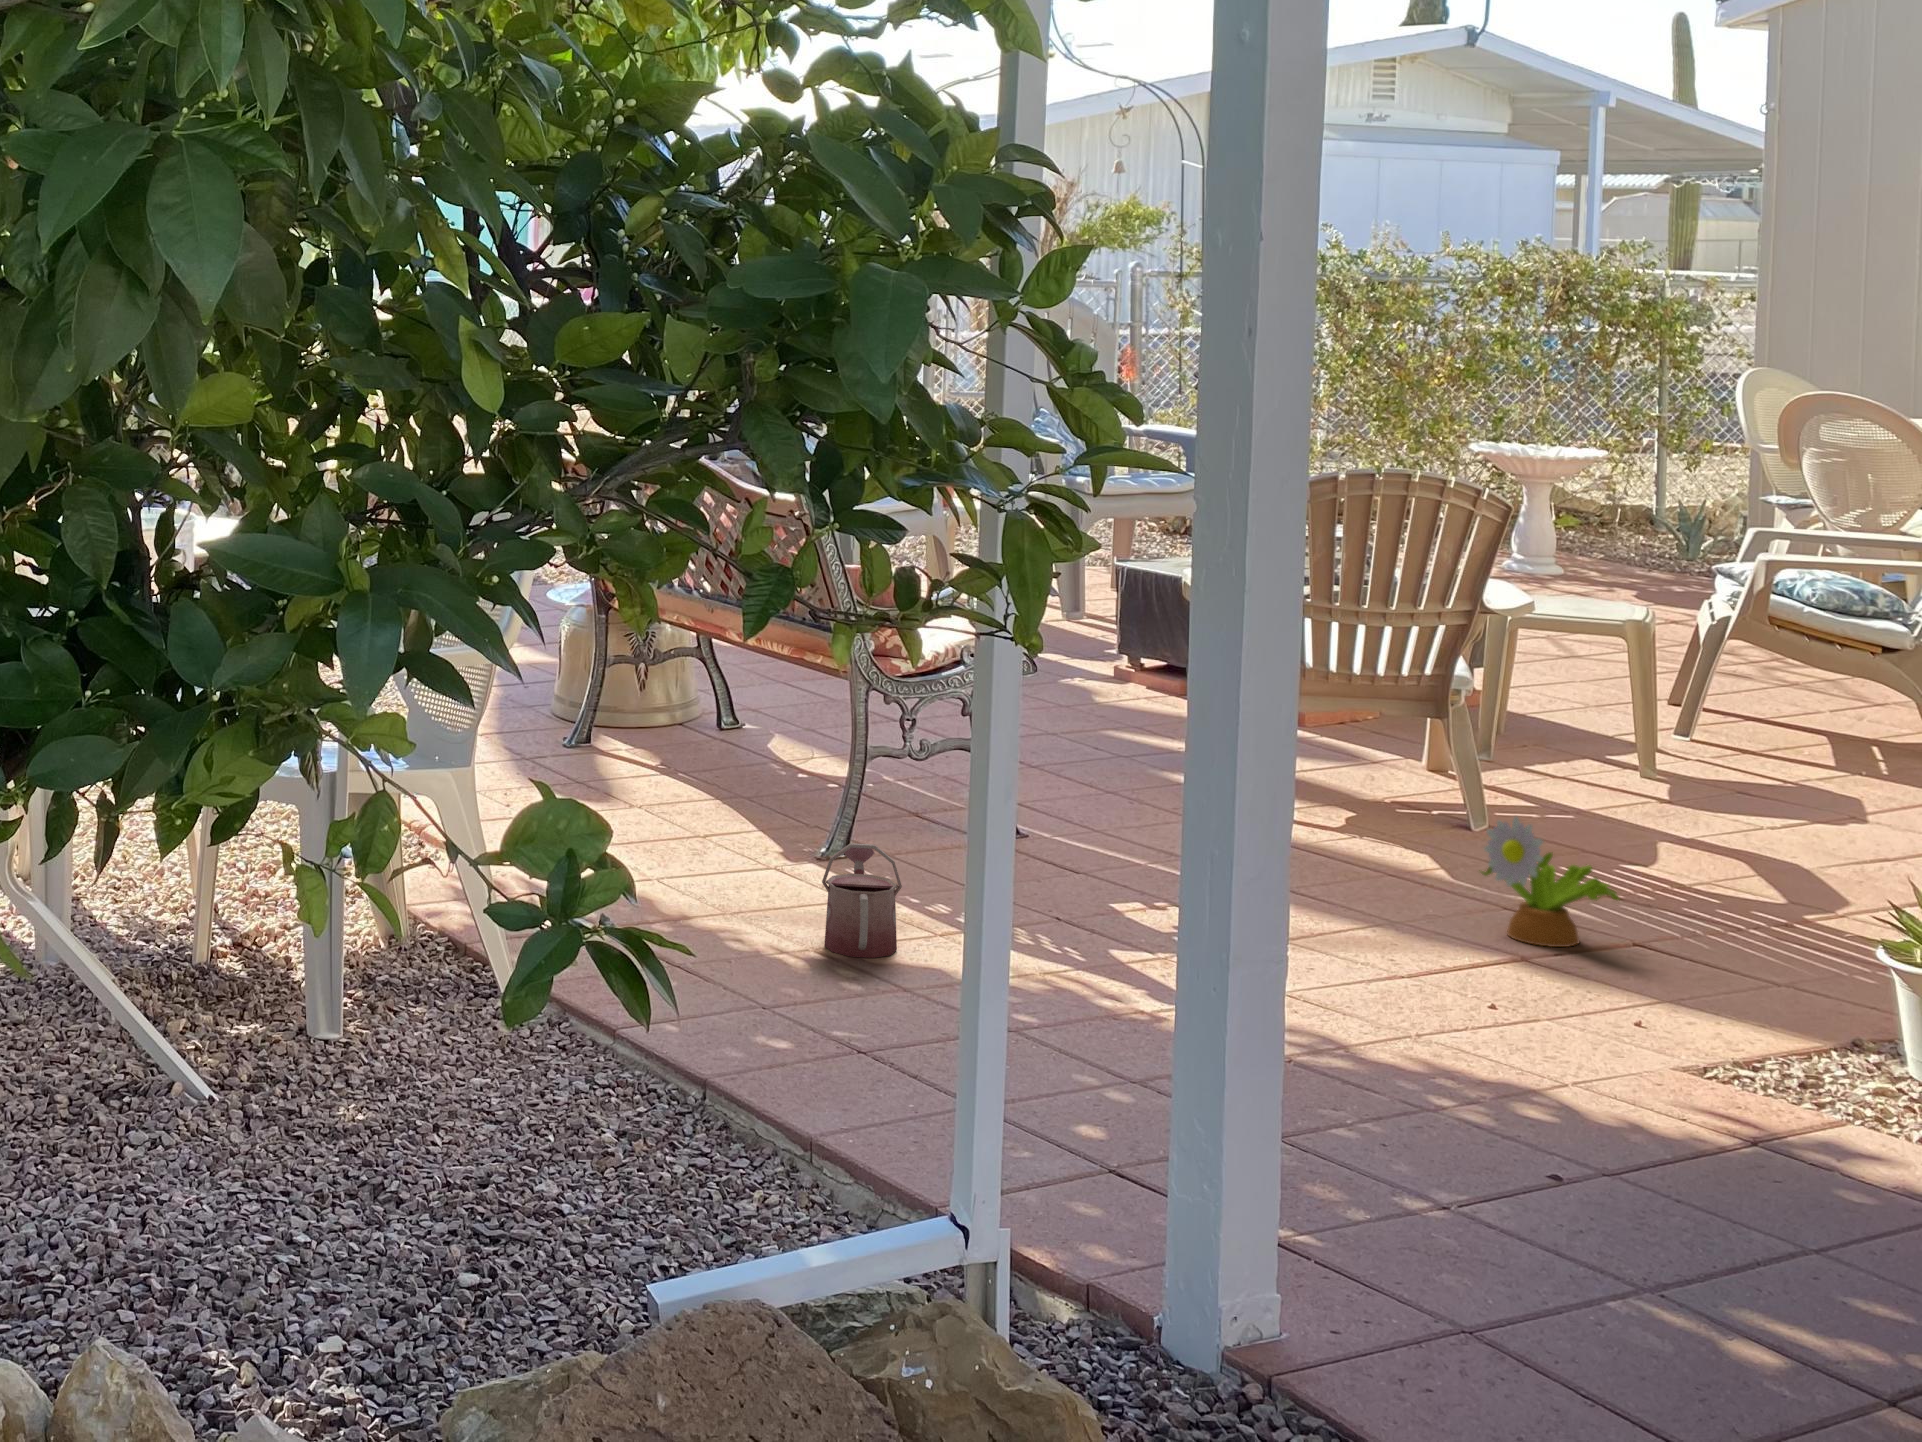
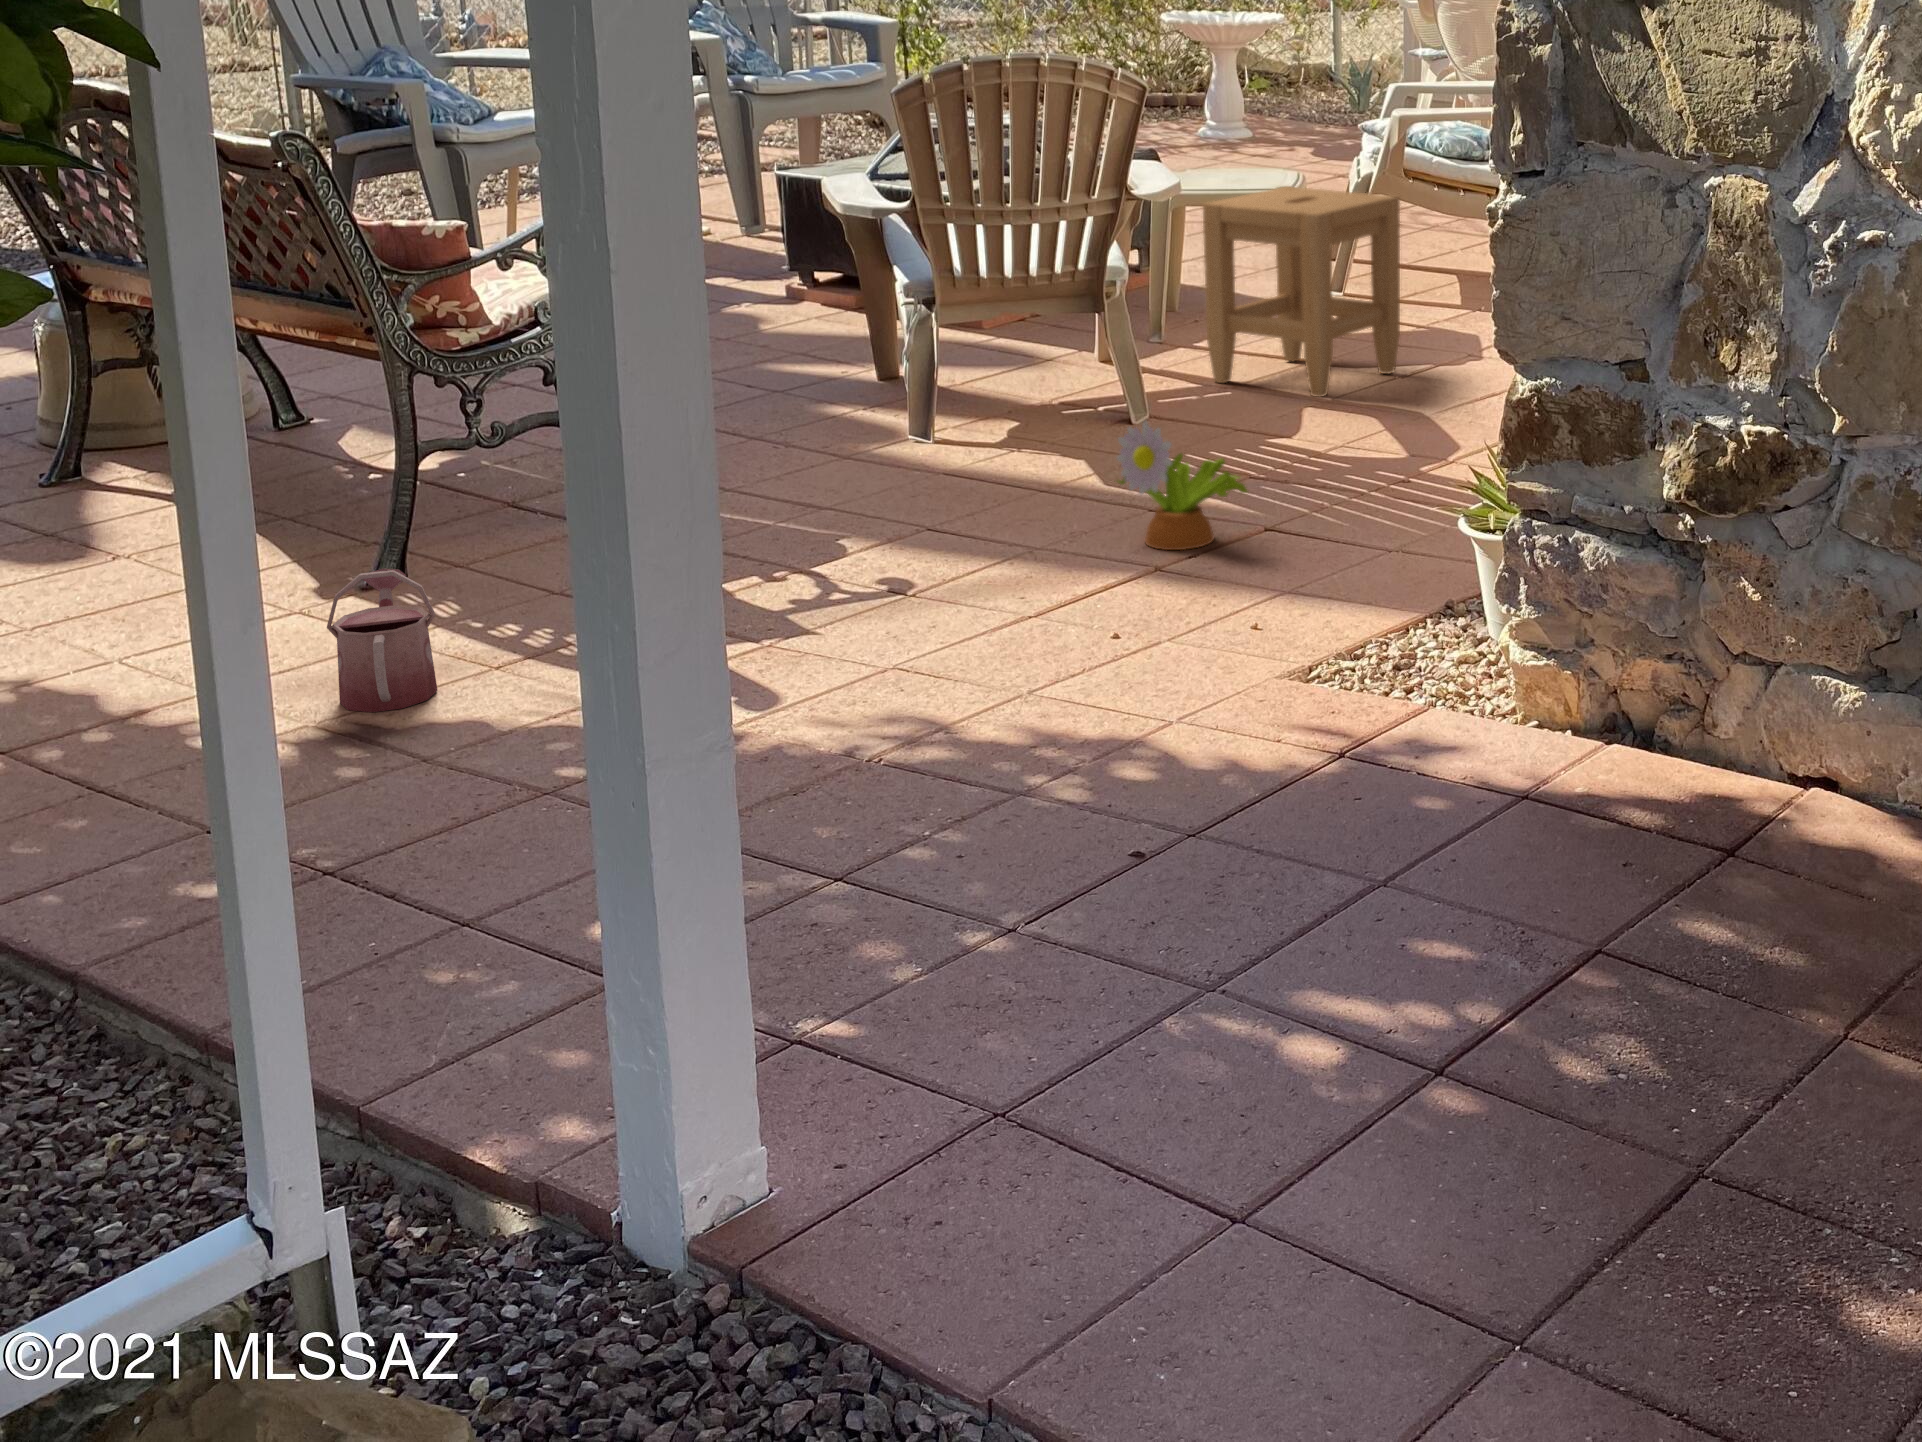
stool: none [1551,618,1773,831] -> present [1203,187,1400,397]

